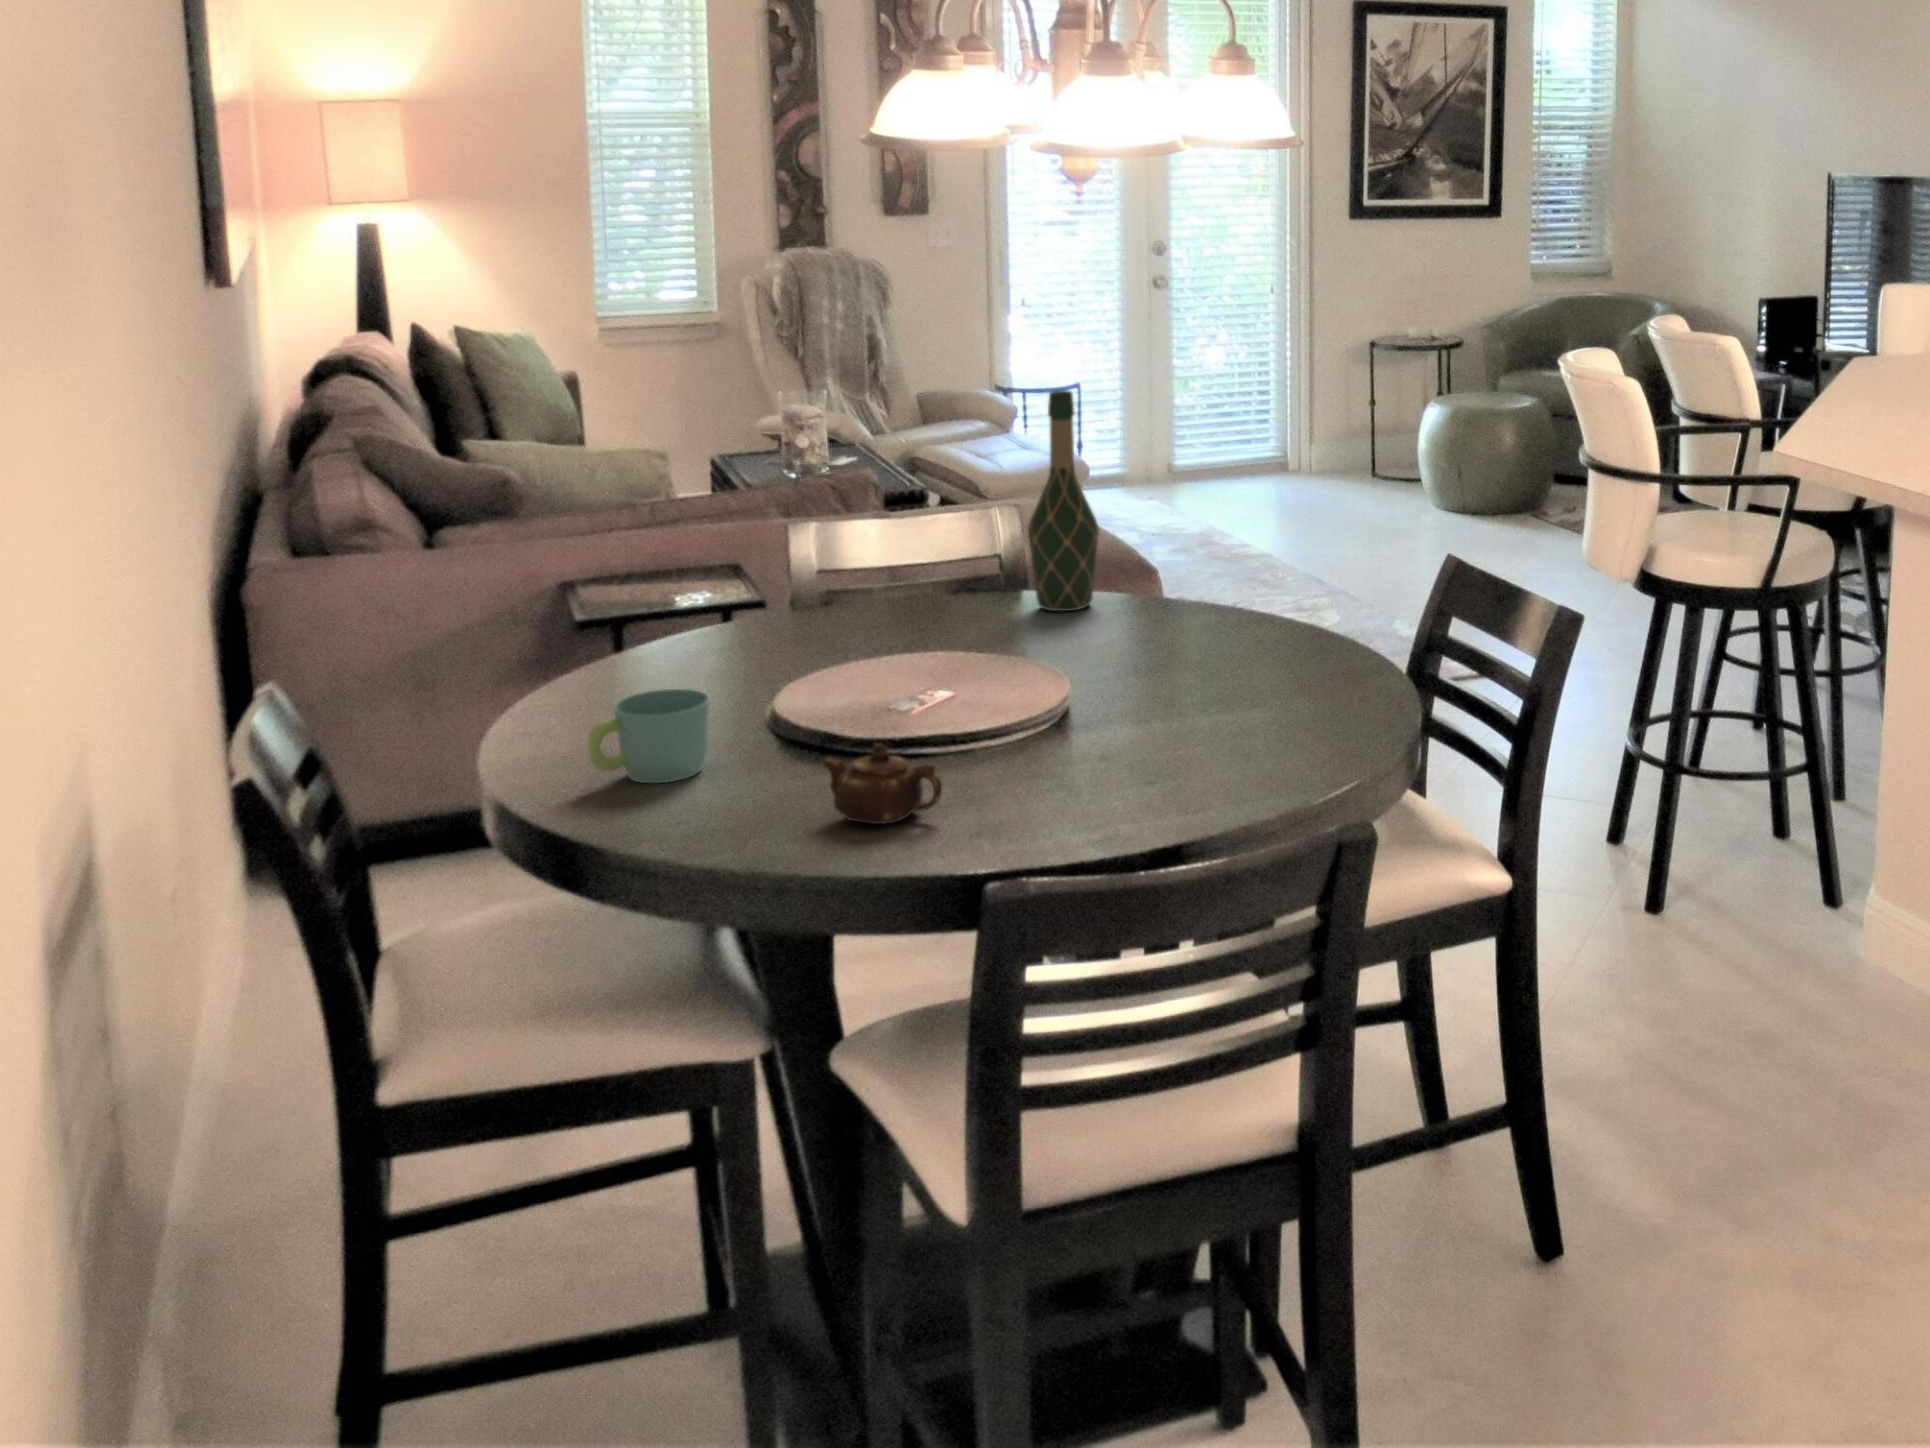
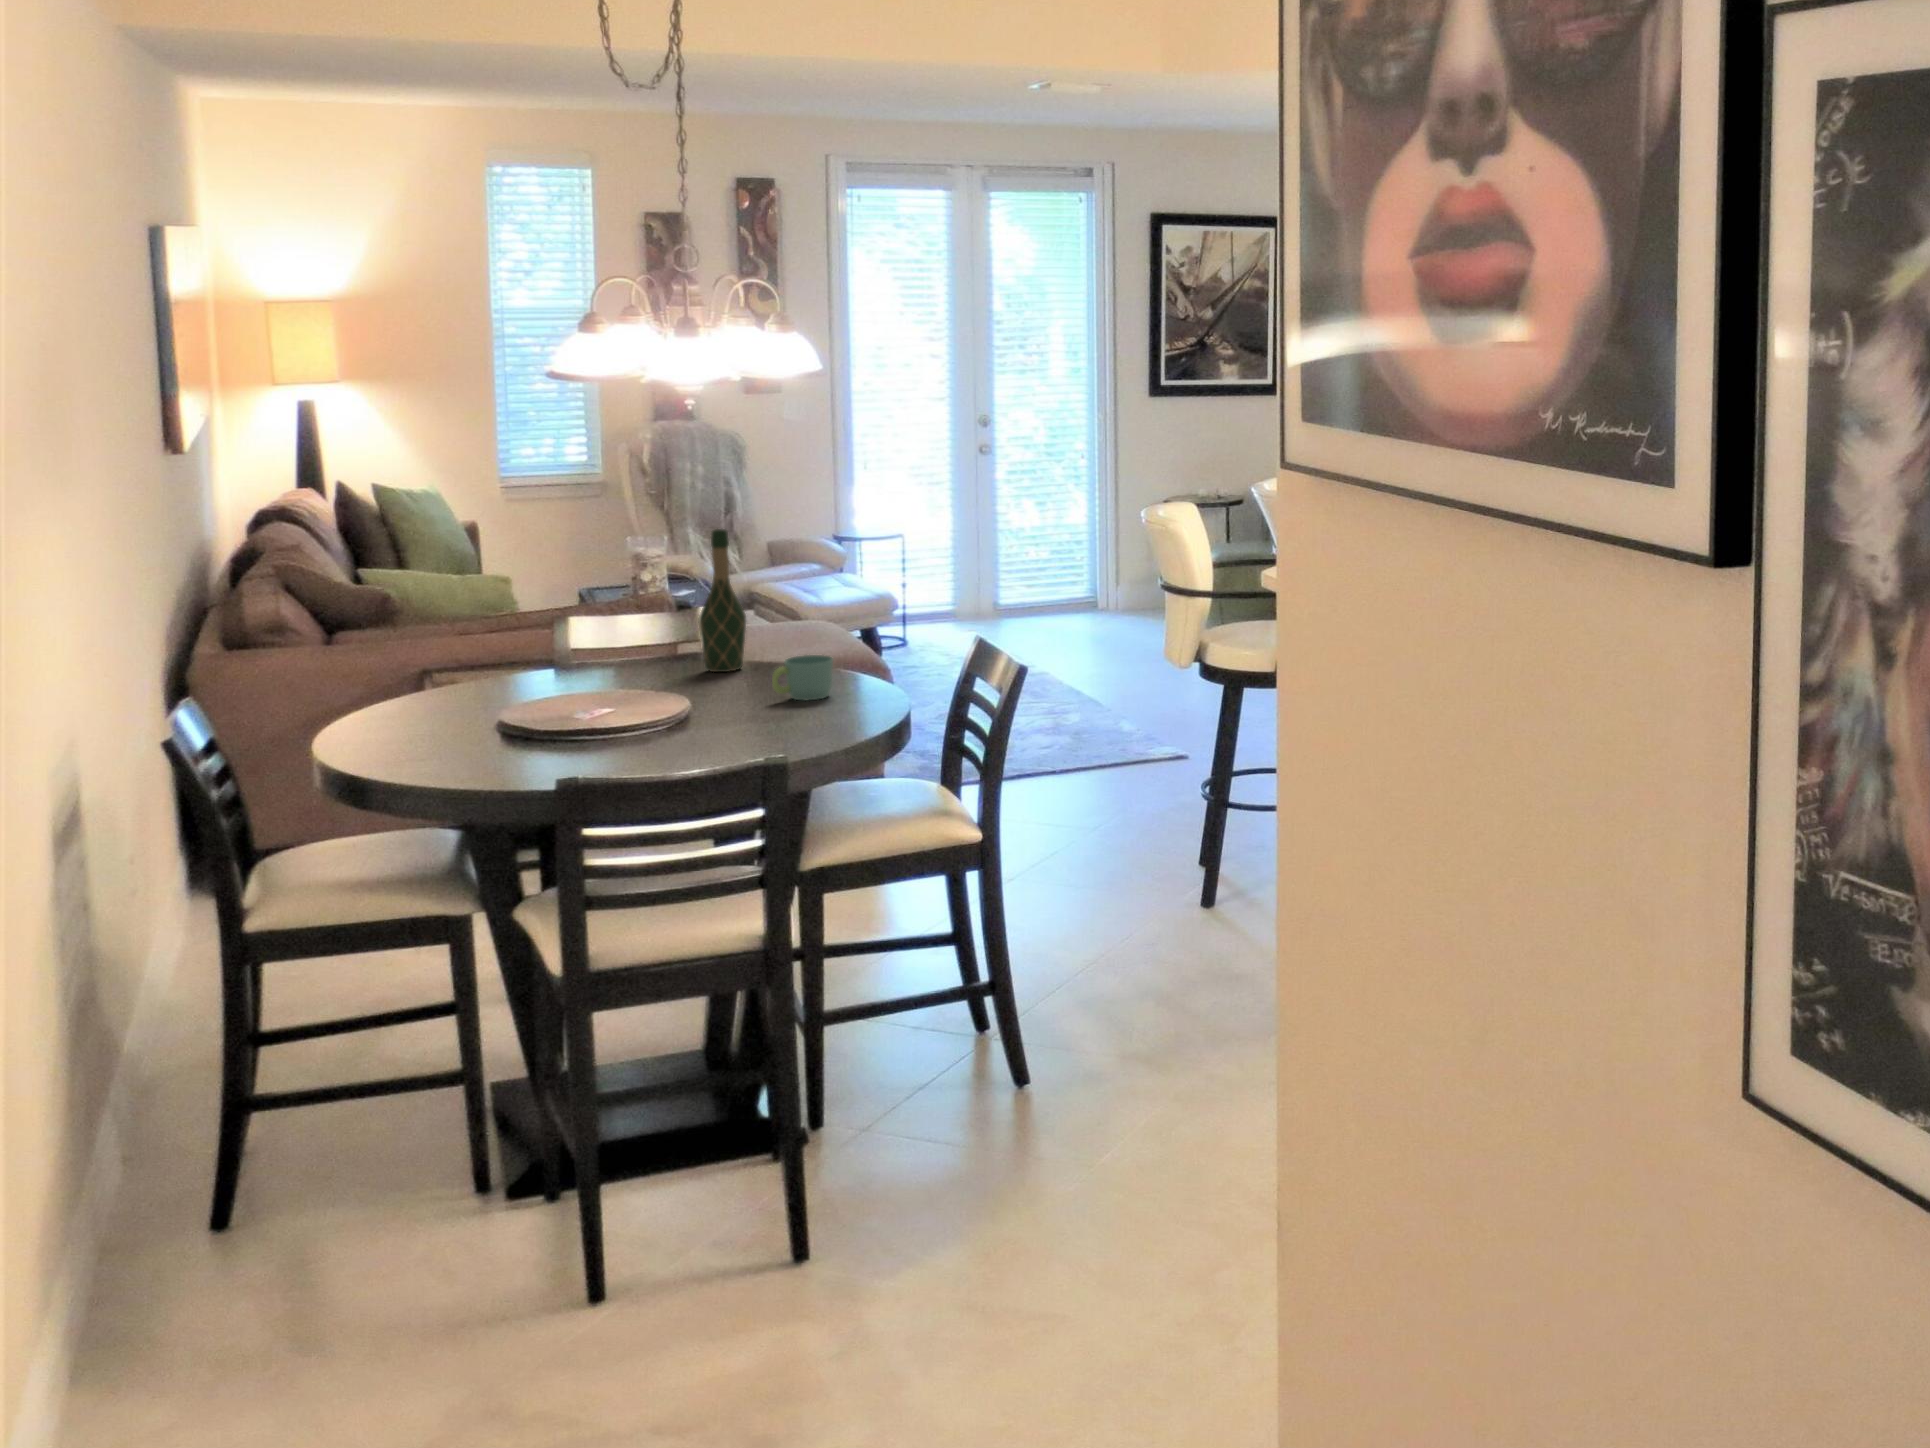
mug: present [588,689,710,783] -> present [772,655,833,700]
teapot: present [823,743,942,824] -> none [502,721,567,765]

